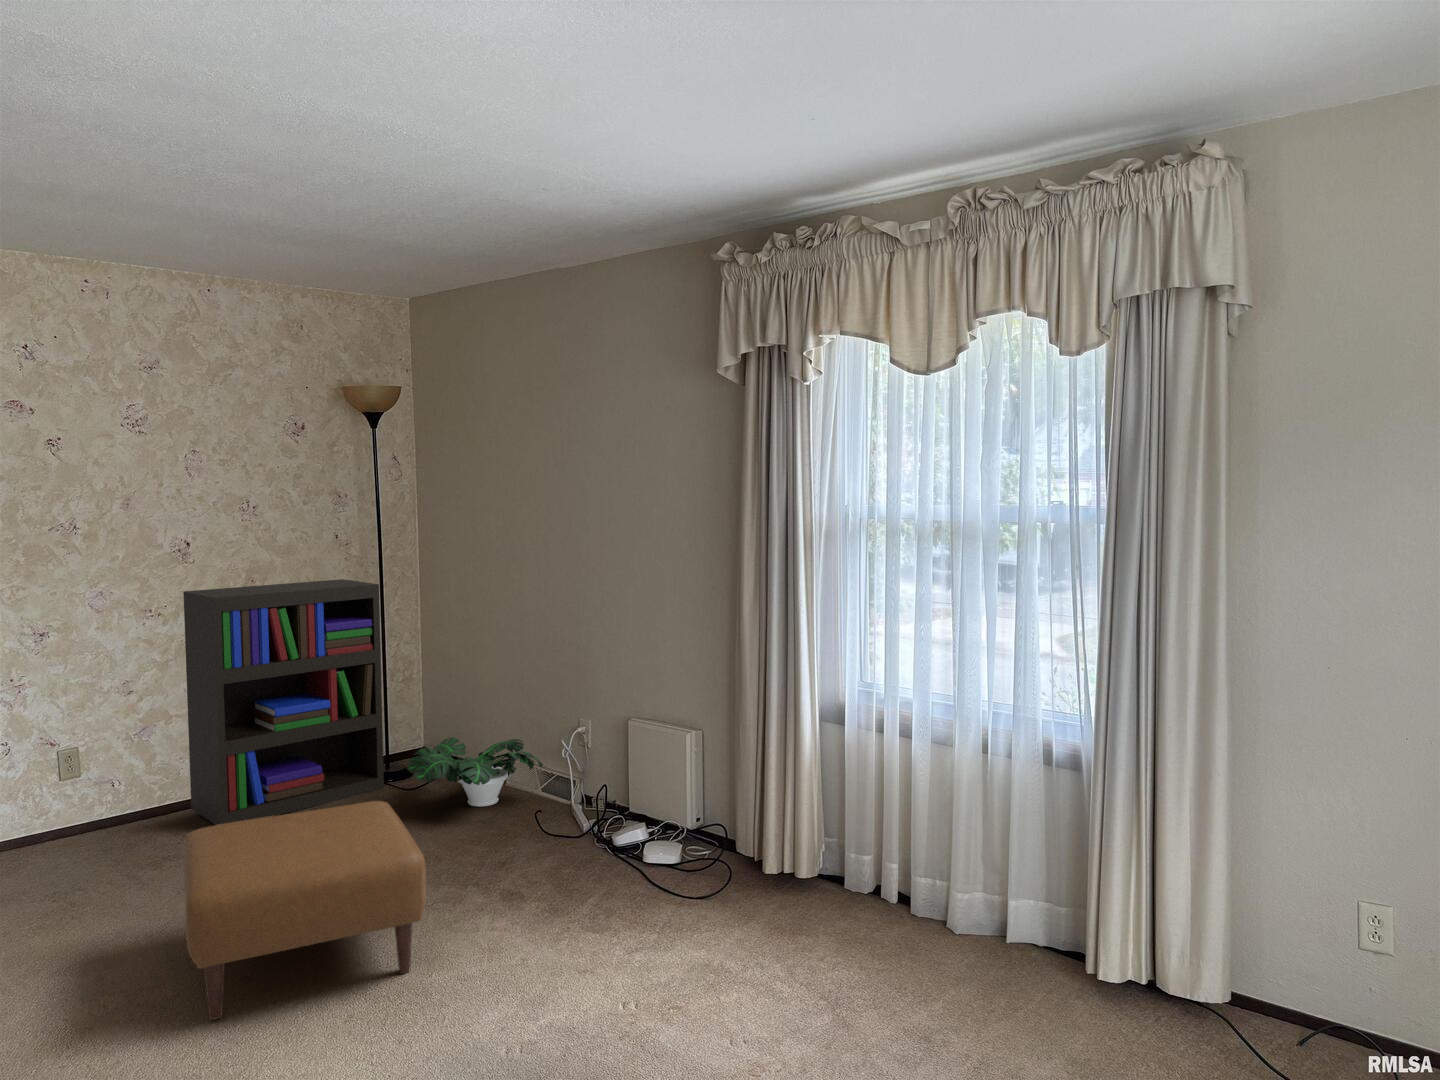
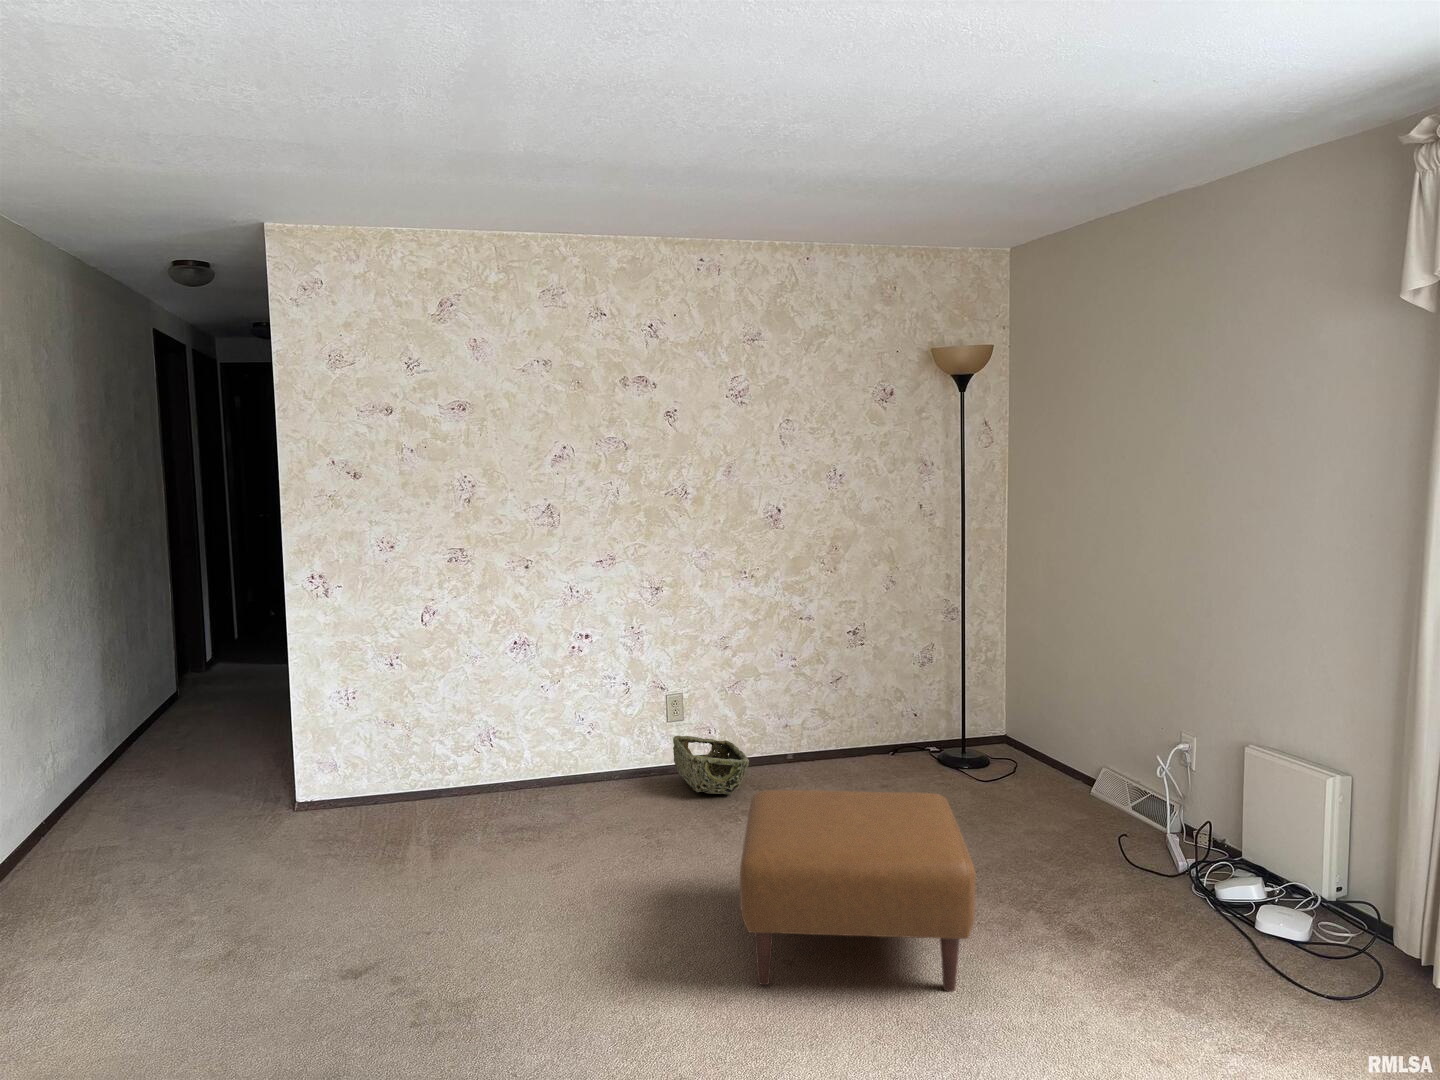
bookshelf: present [183,579,384,825] -> none [775,551,958,788]
potted plant: present [407,737,543,807] -> none [977,732,1133,816]
woven basket: none [64,793,164,853] -> present [673,736,749,795]

